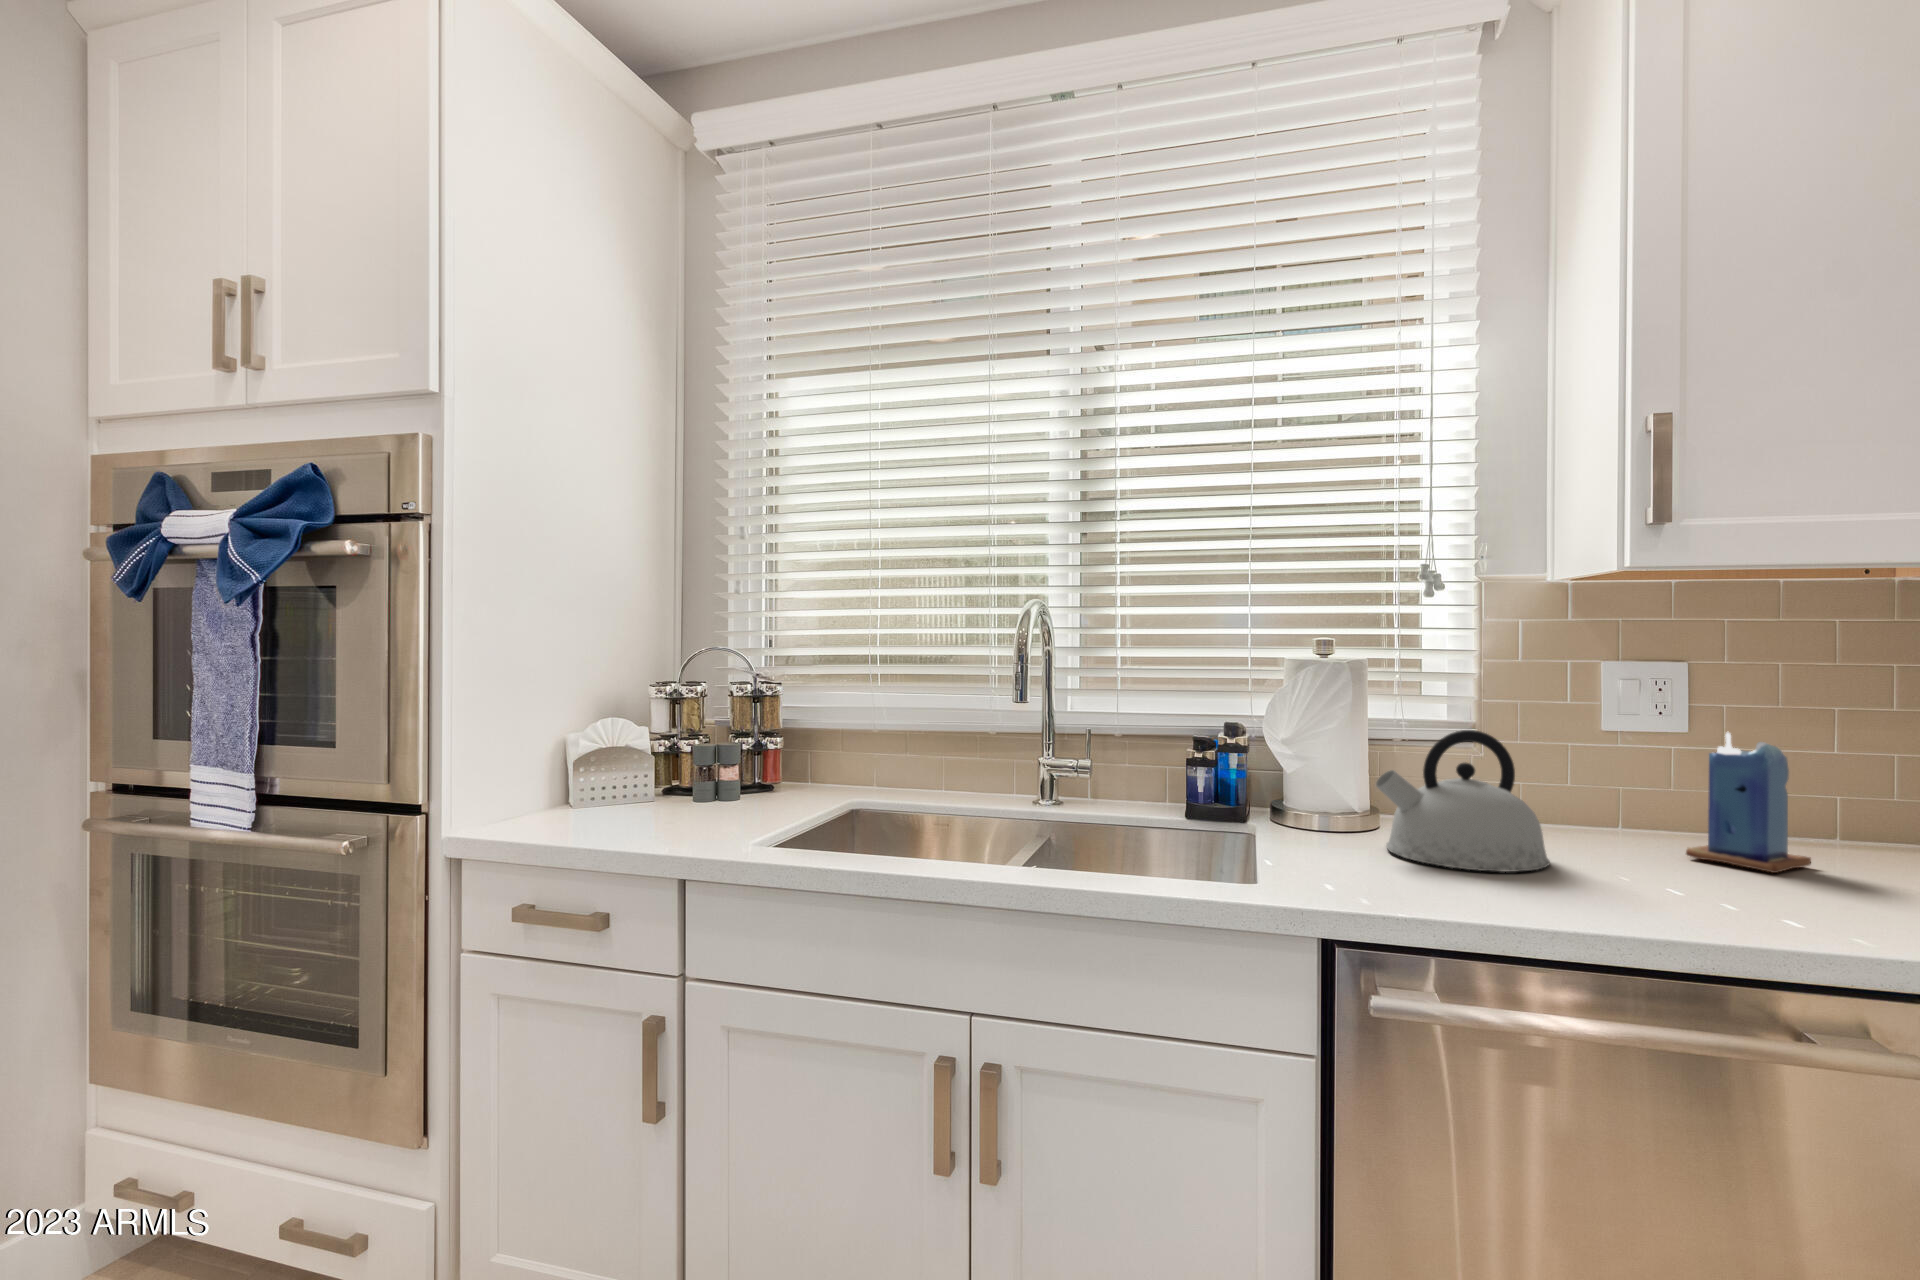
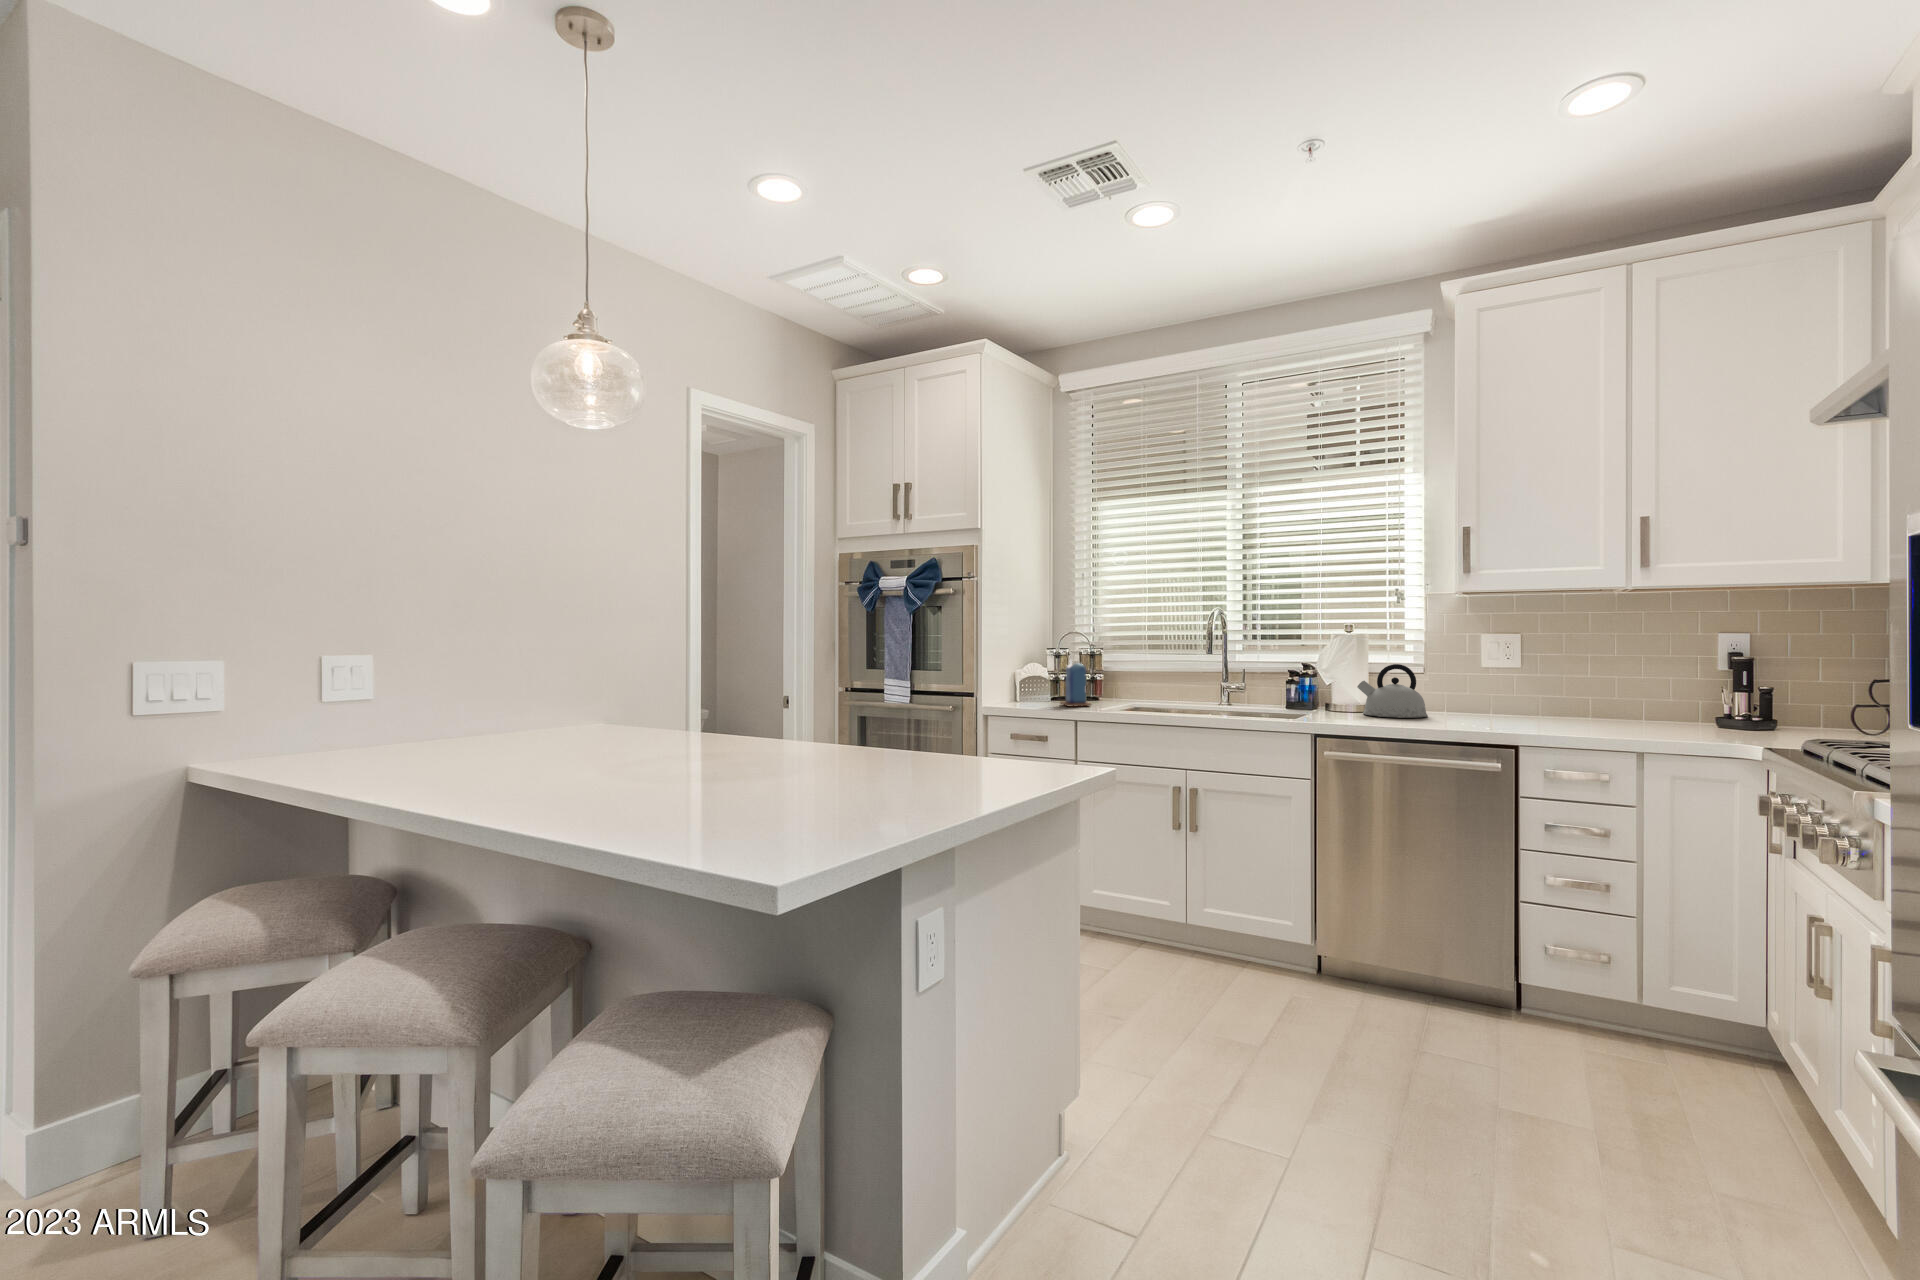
candle: present [1686,732,1811,873] -> present [1060,663,1091,707]

